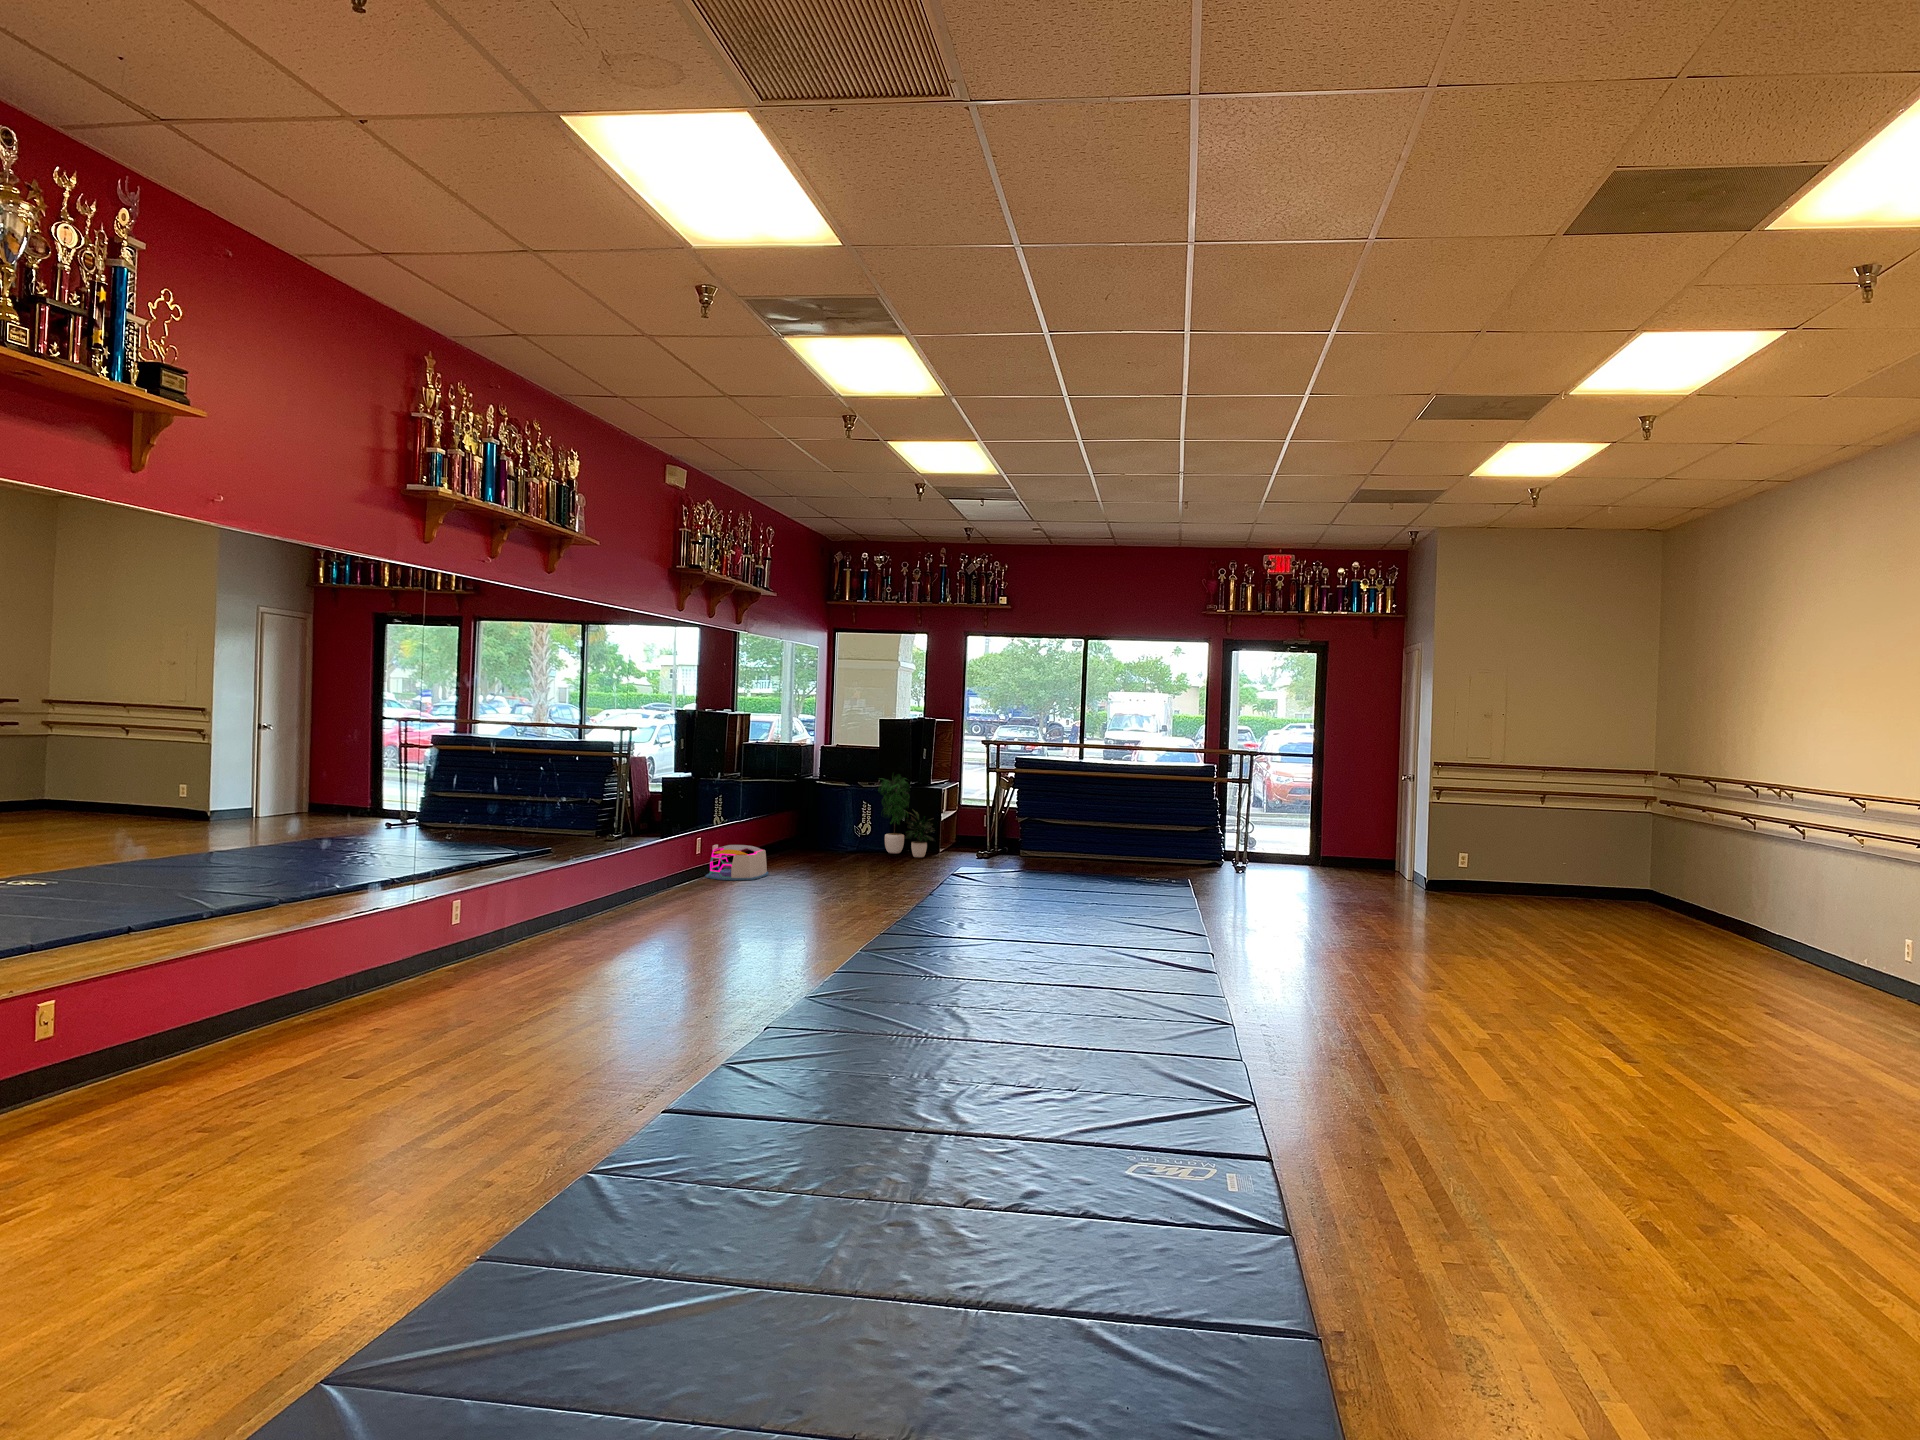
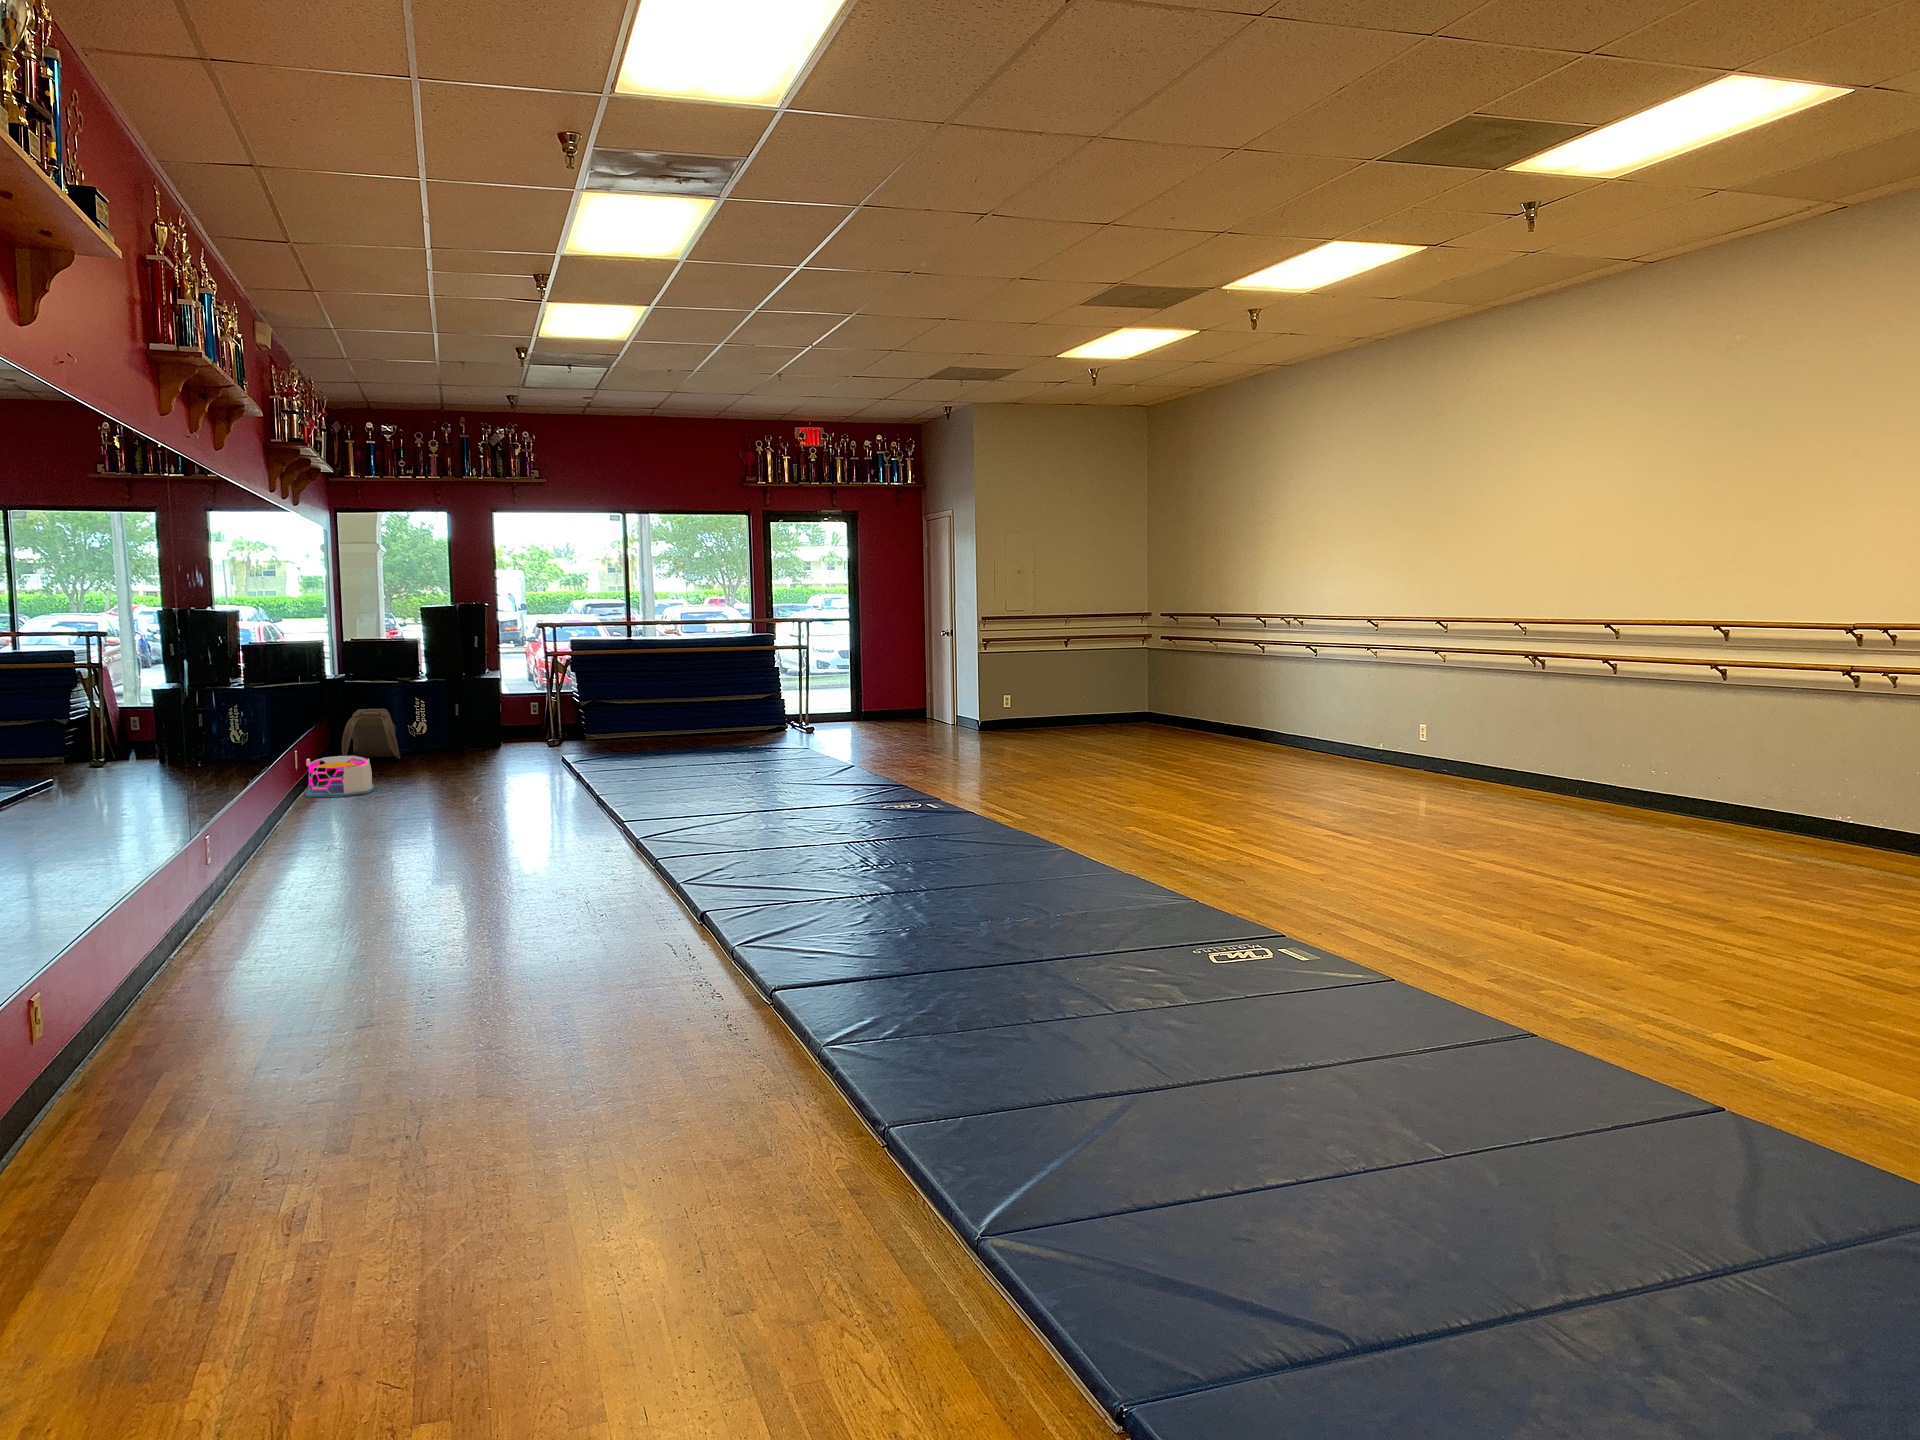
potted plant: present [879,776,933,857] -> none [435,662,515,752]
backpack: none [785,807,837,855] -> present [342,709,400,759]

